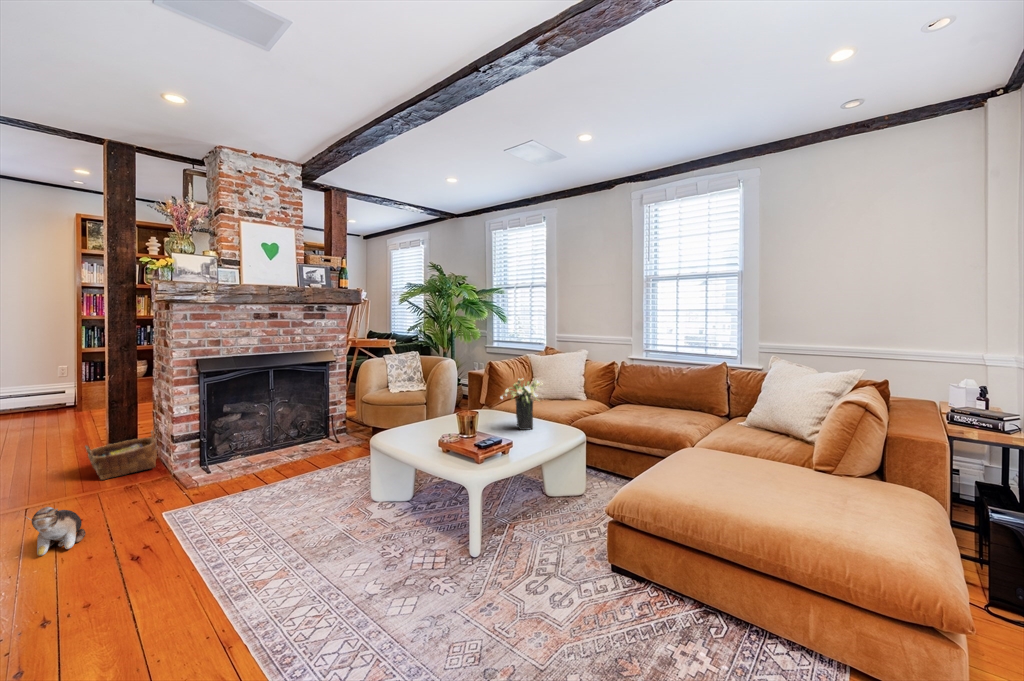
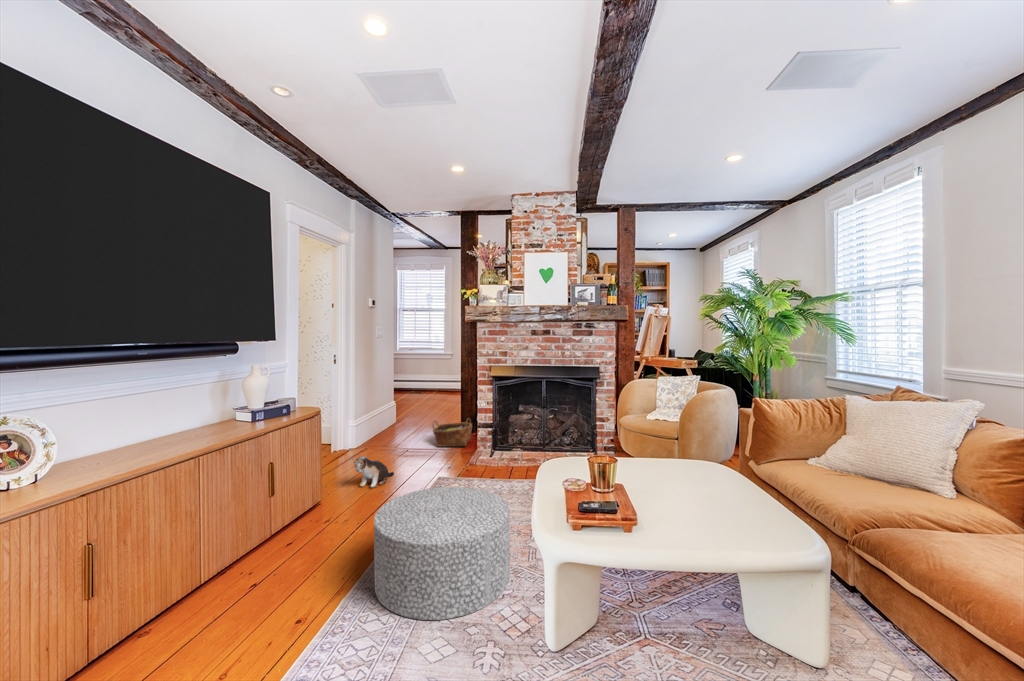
flower arrangement: present [500,379,543,430] -> none [691,429,769,512]
ottoman: none [244,475,397,612] -> present [374,487,510,620]

